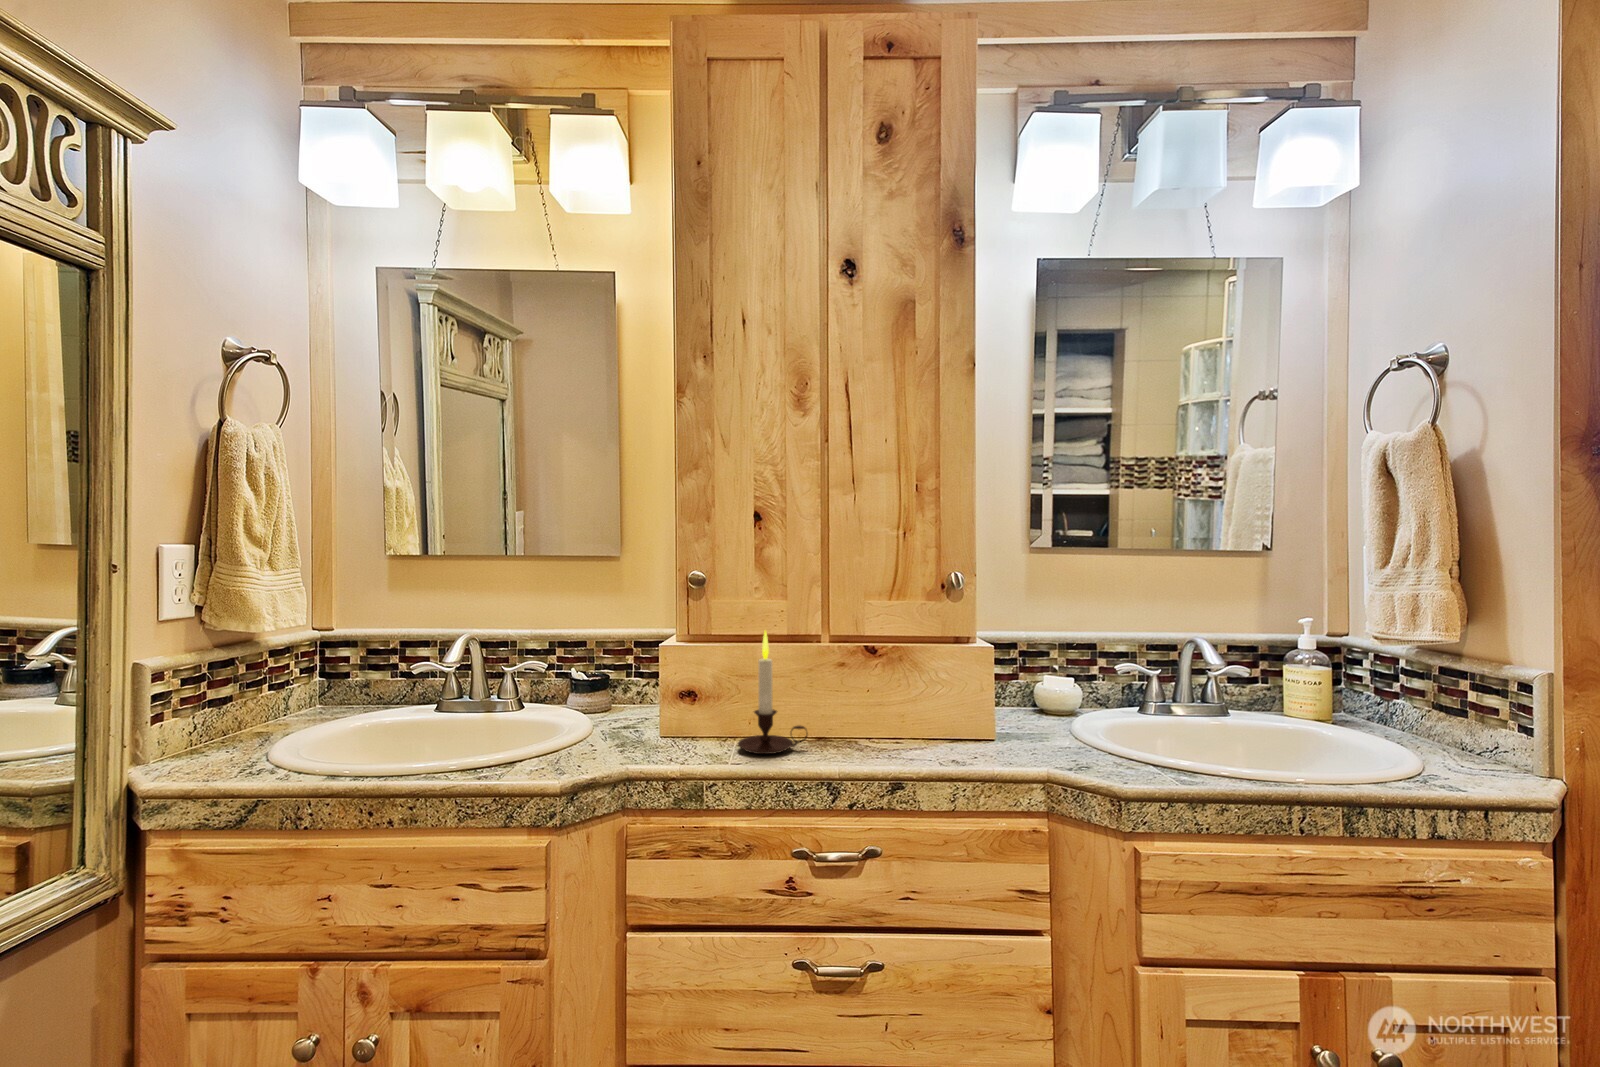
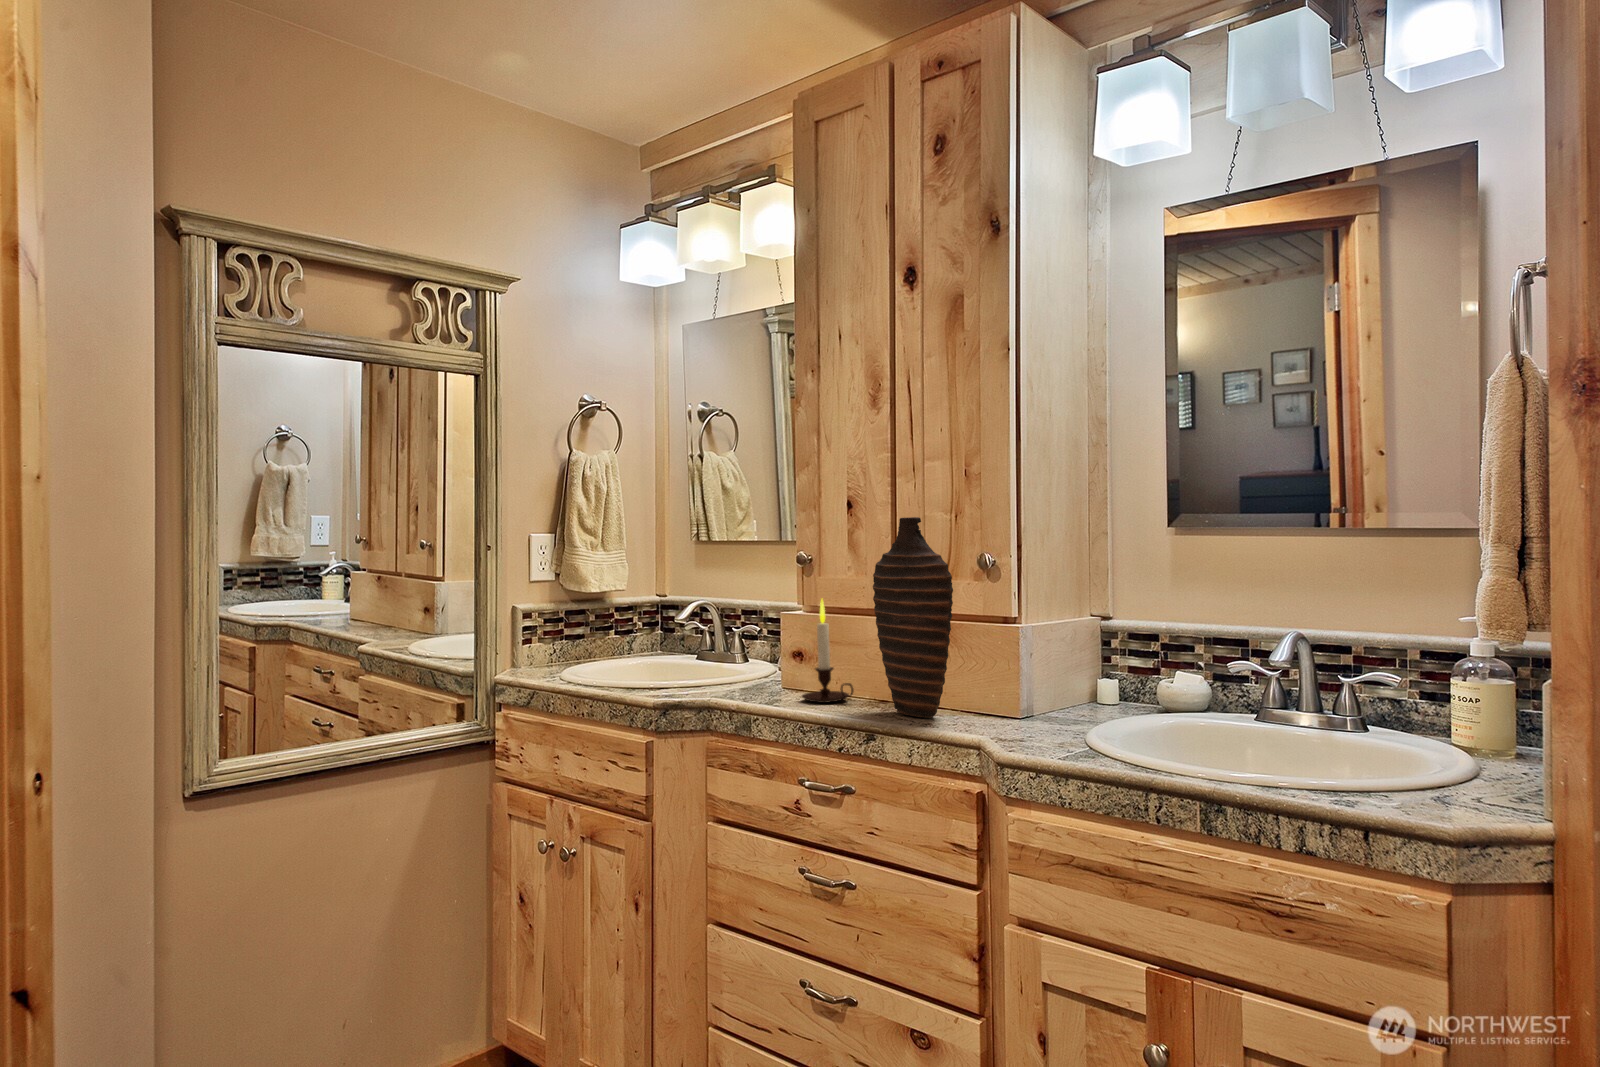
decorative vase: none [849,540,977,757] -> present [873,517,953,718]

